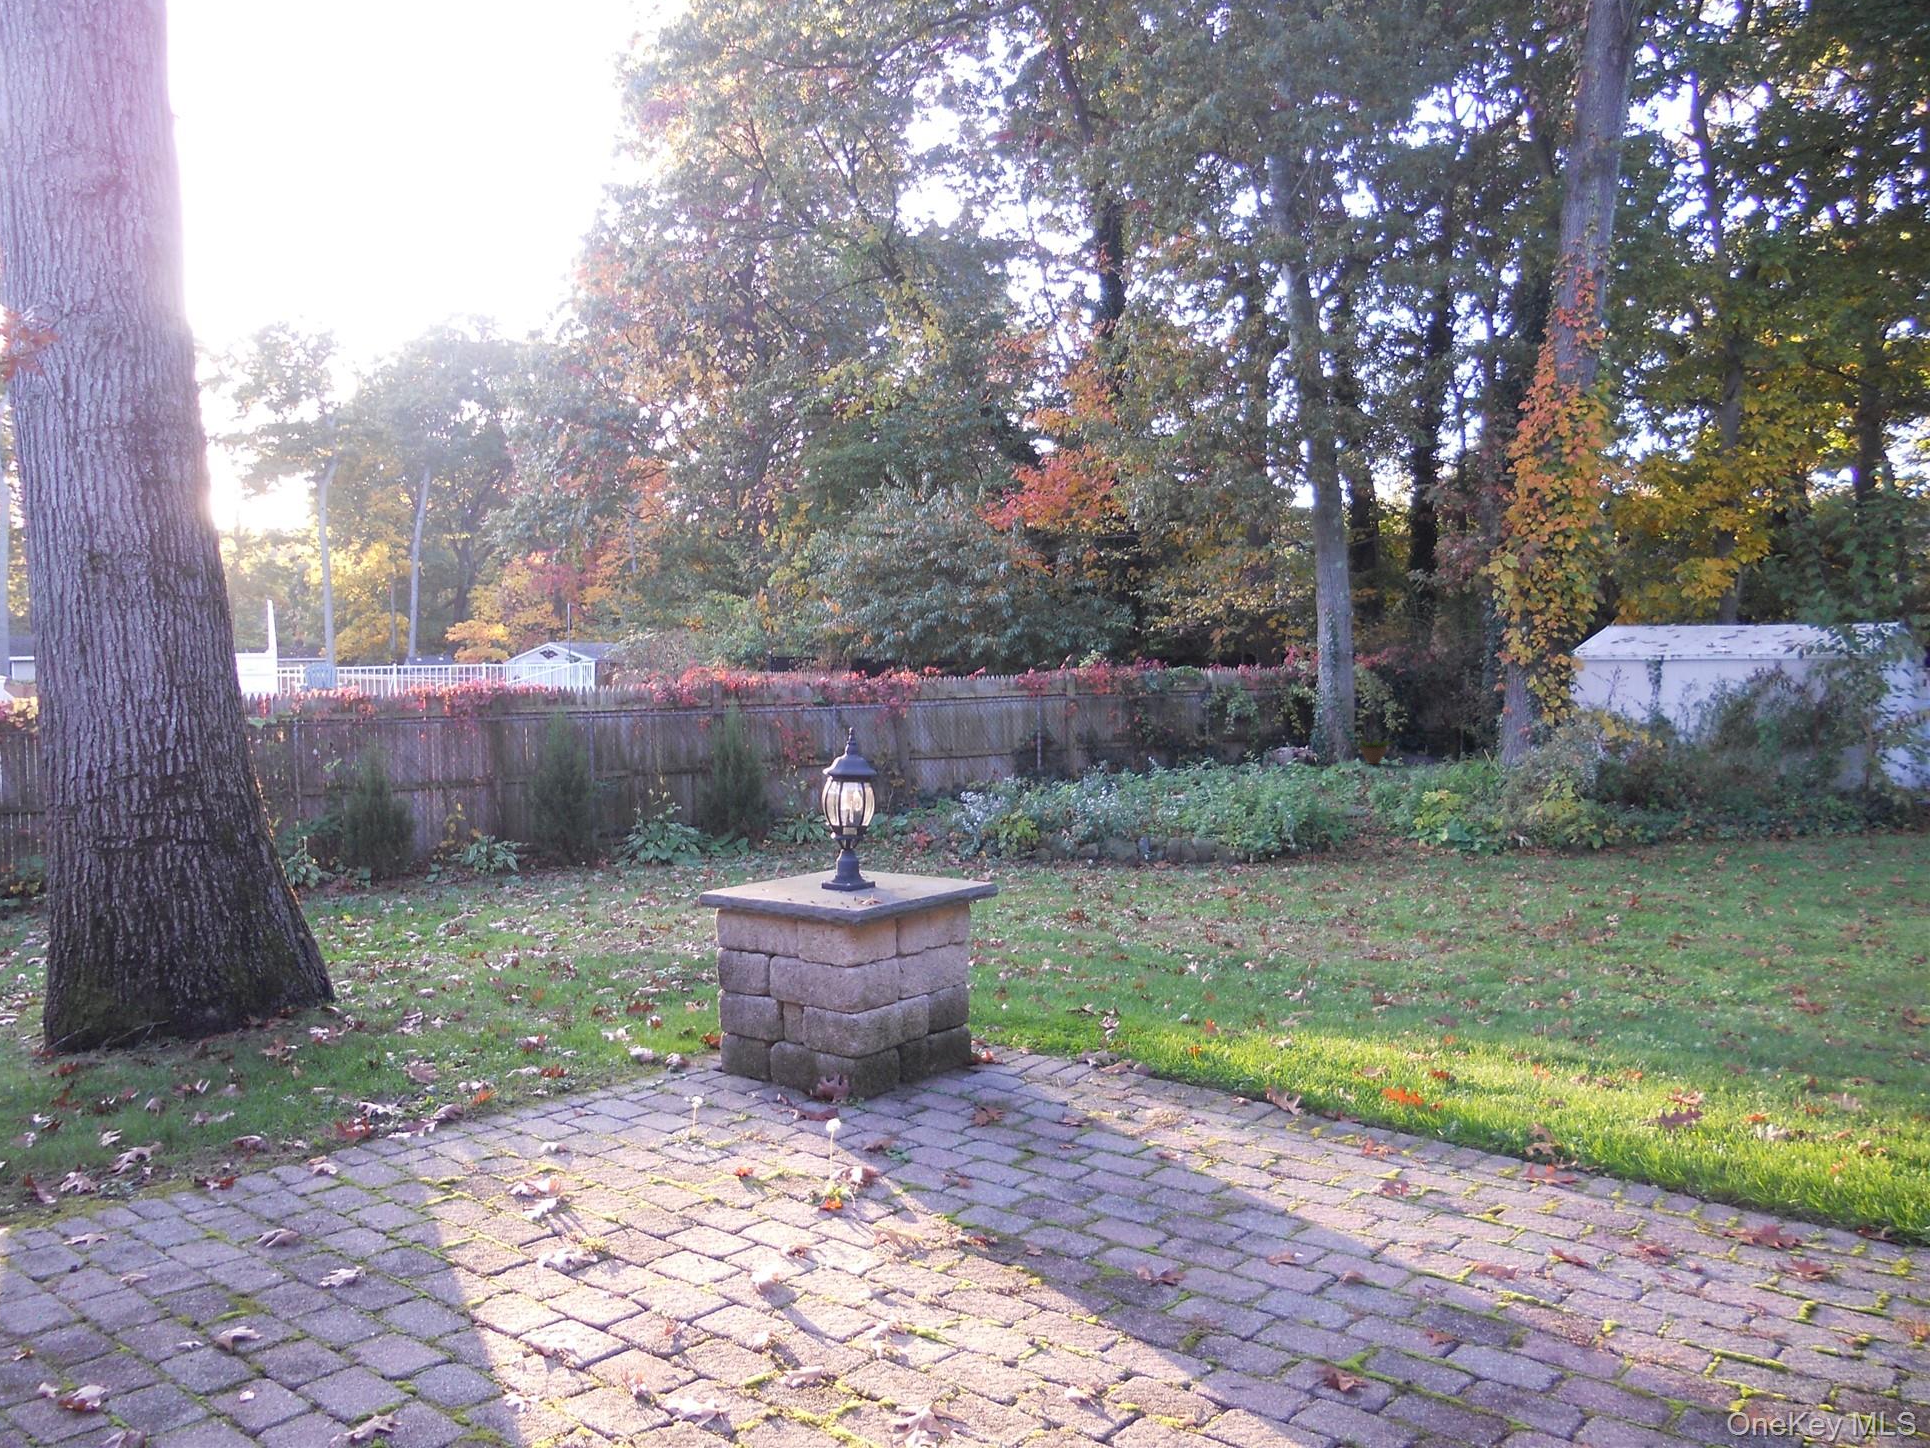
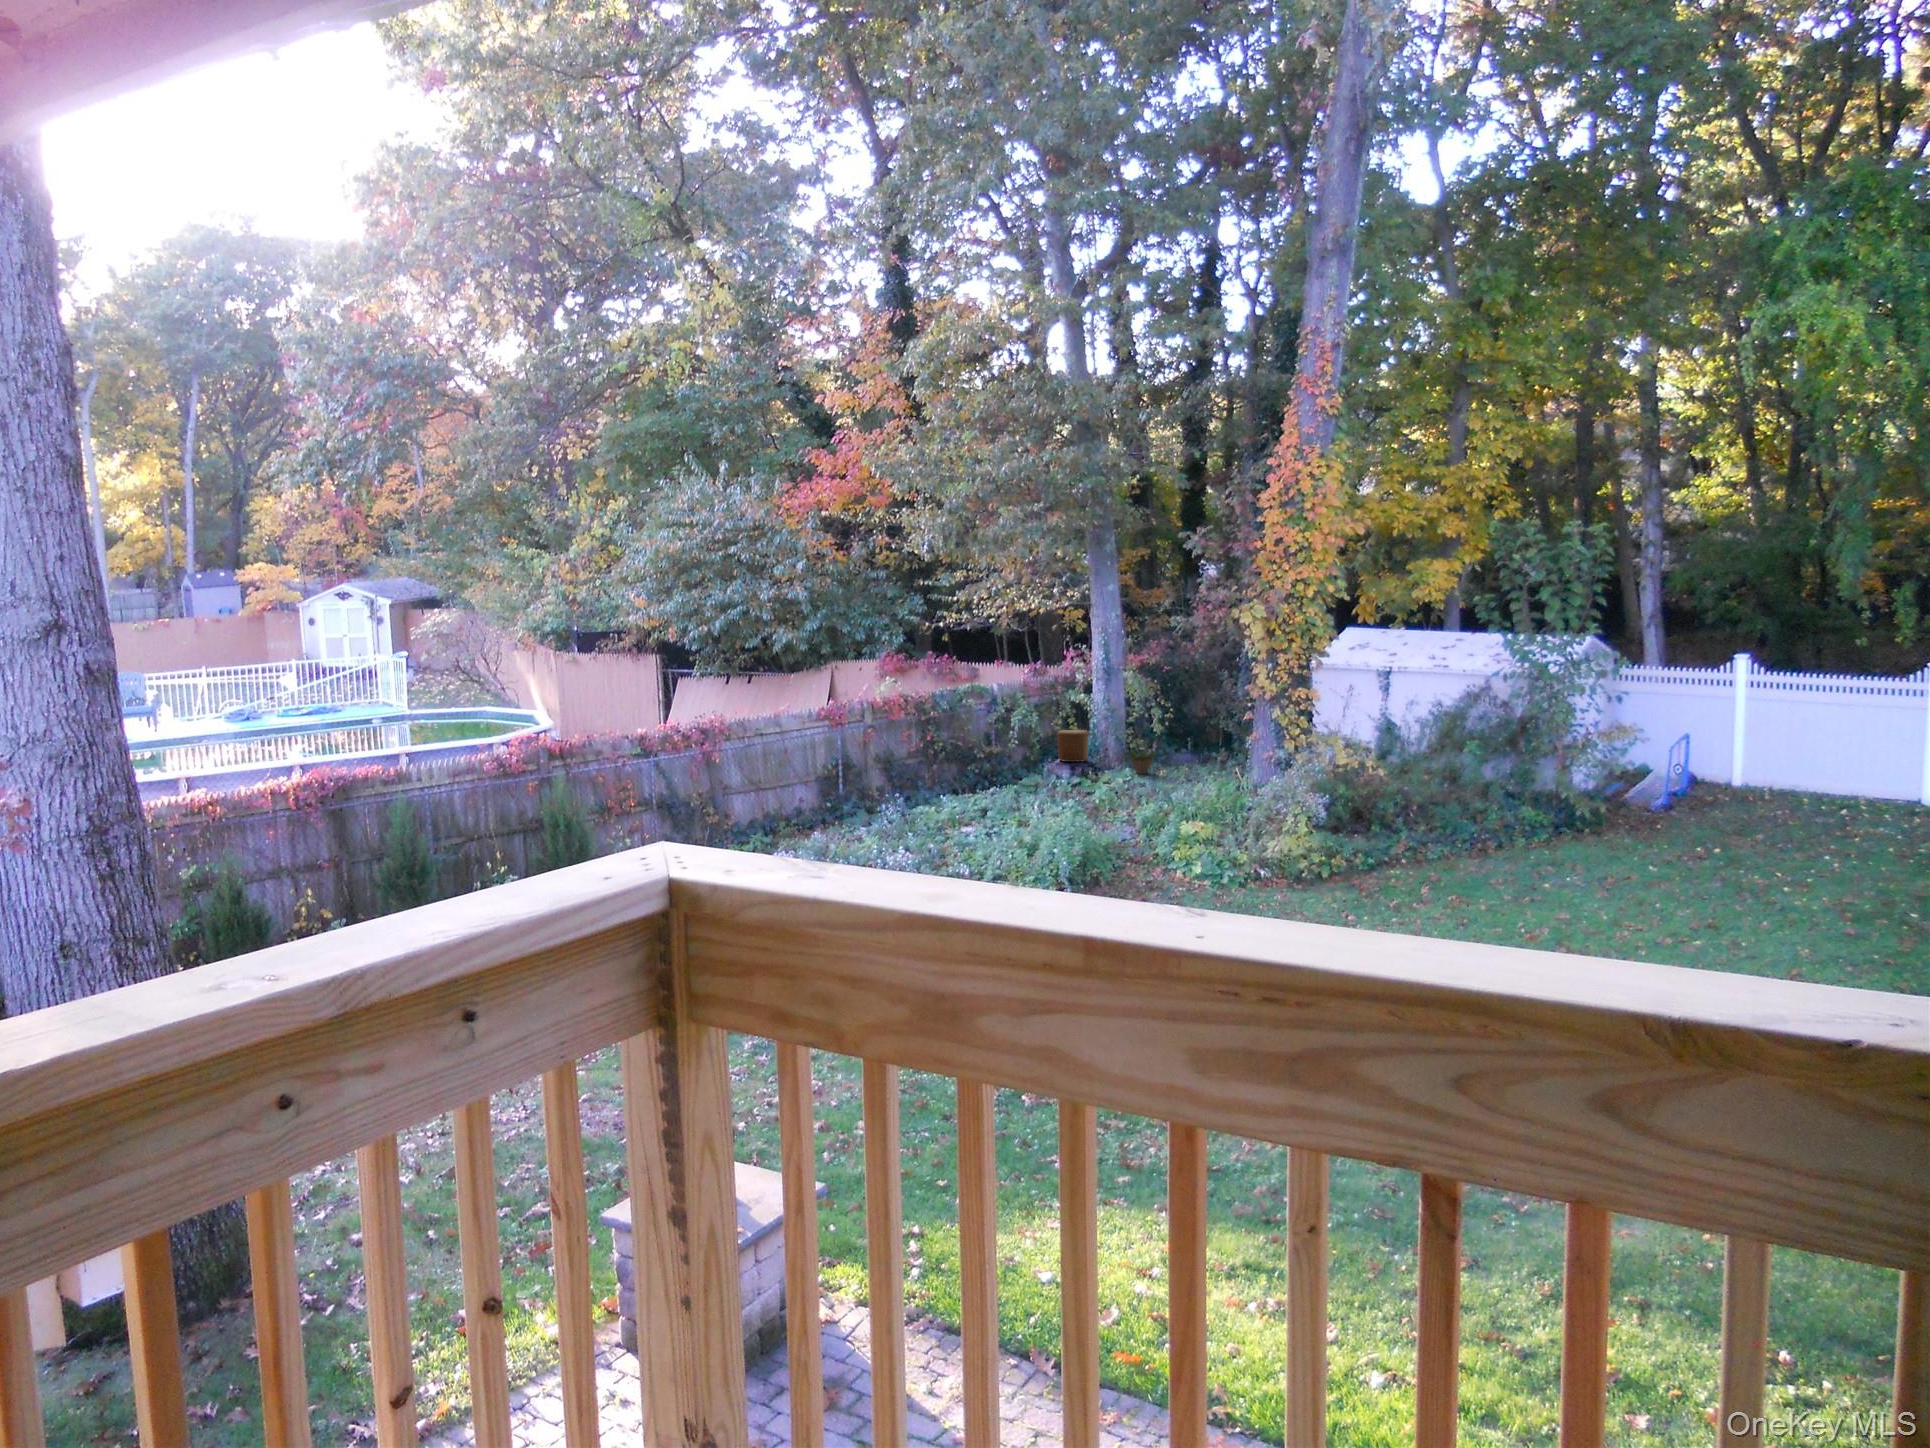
woven basket: none [1276,724,1312,757] -> present [1057,730,1089,762]

